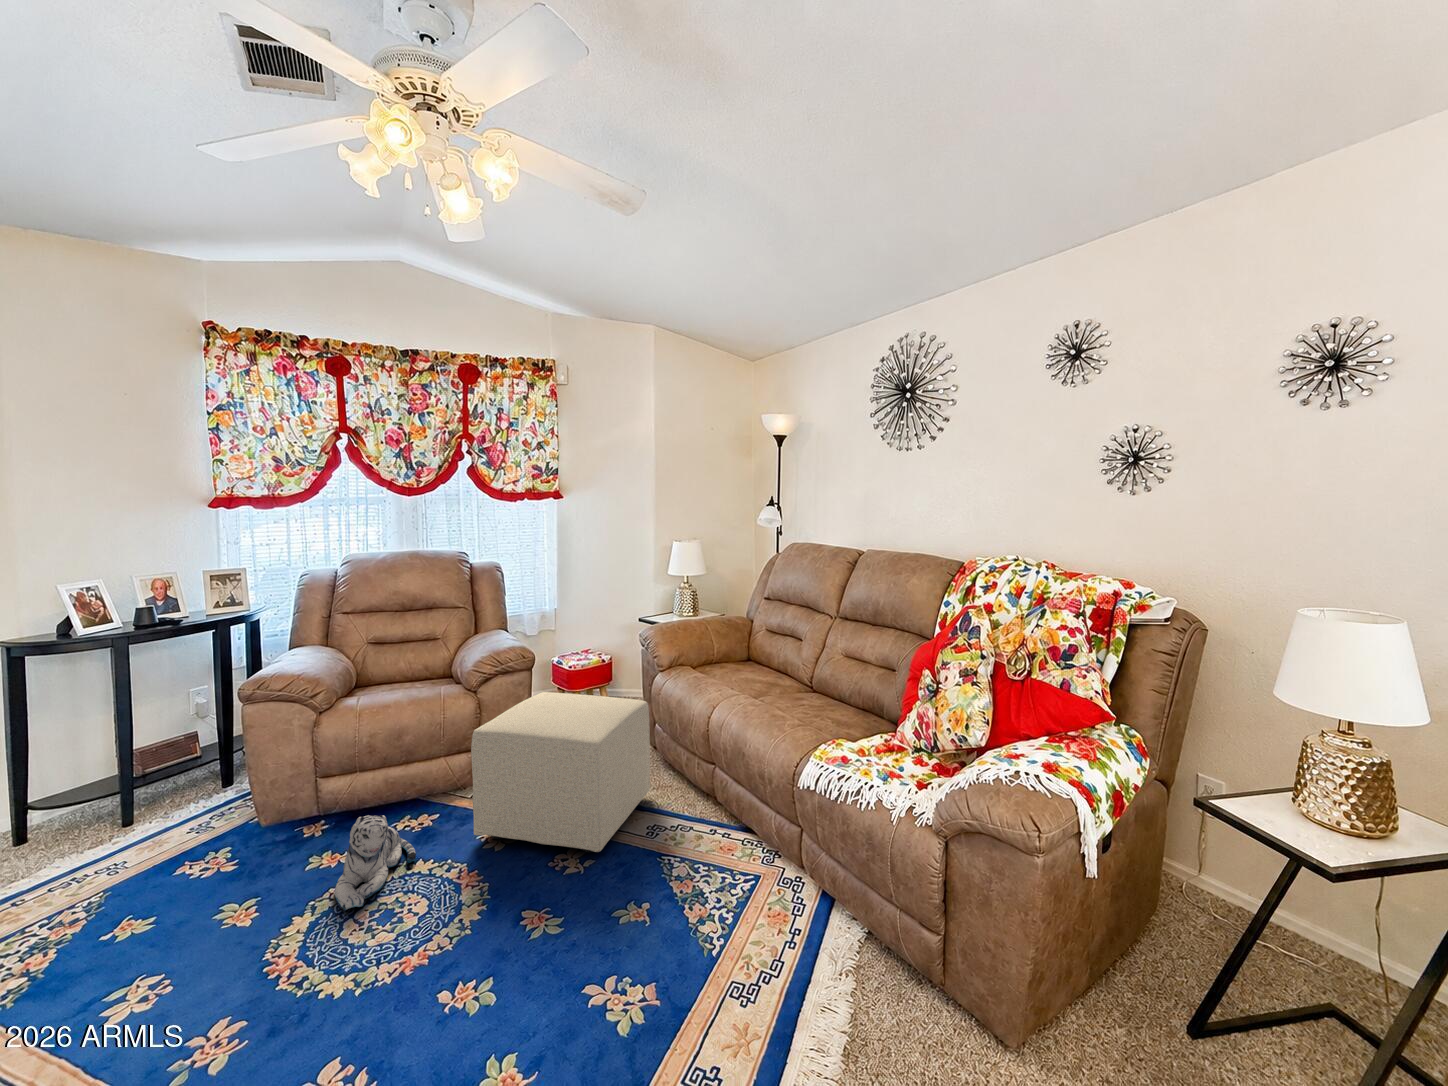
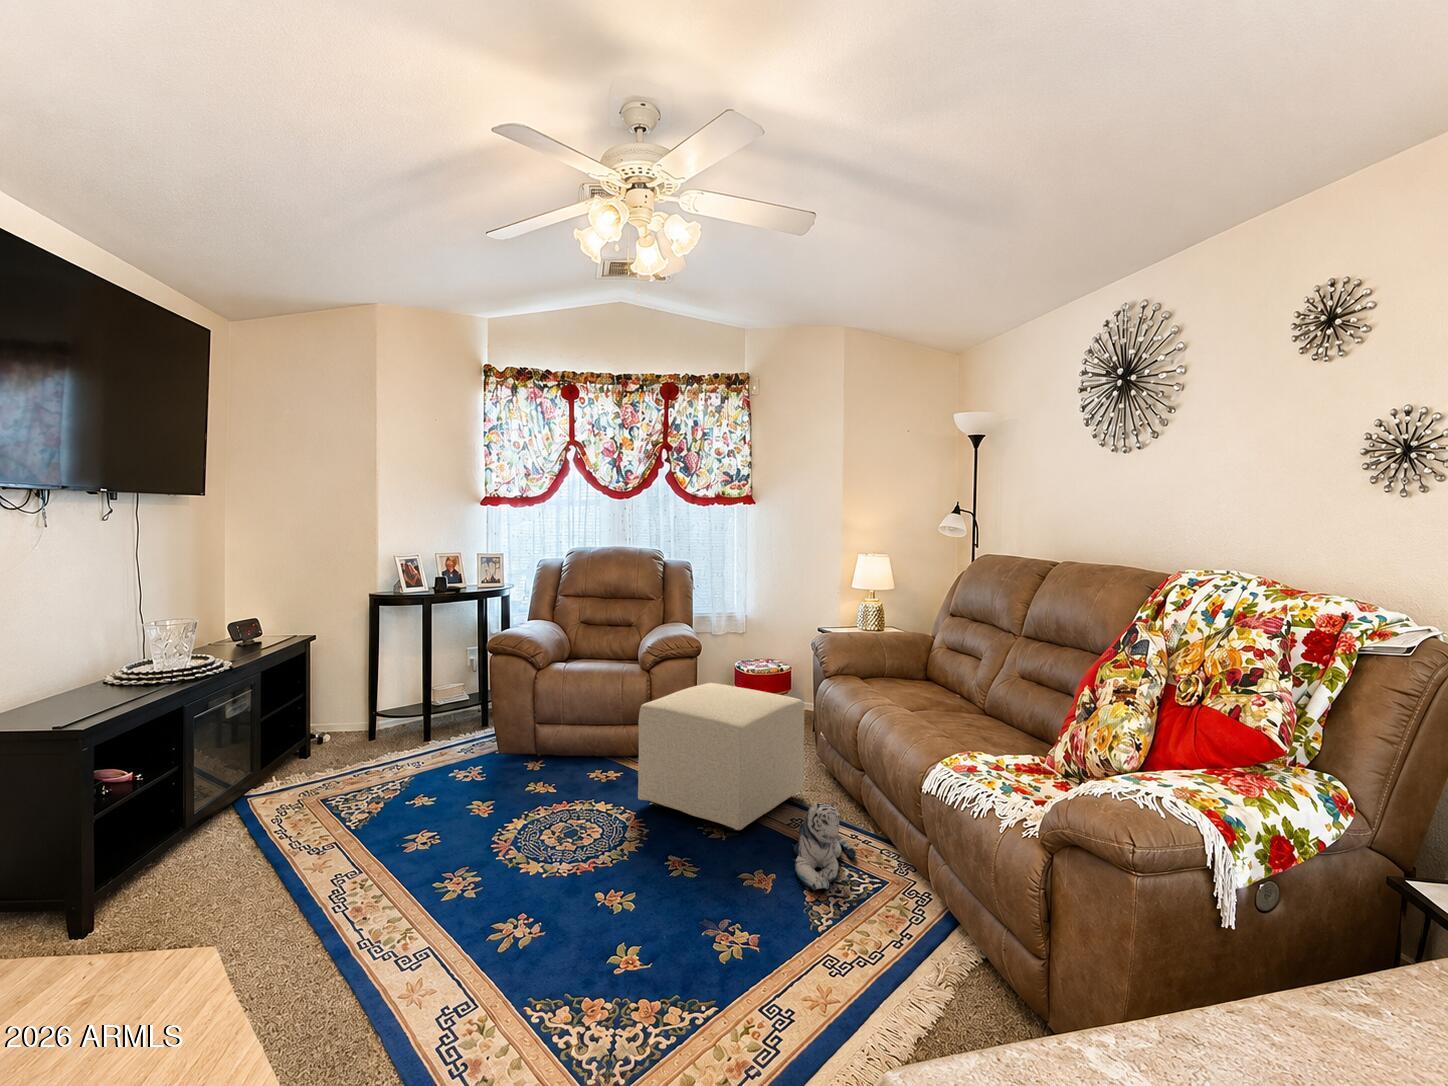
plush toy: present [335,815,416,911] -> present [793,803,856,890]

